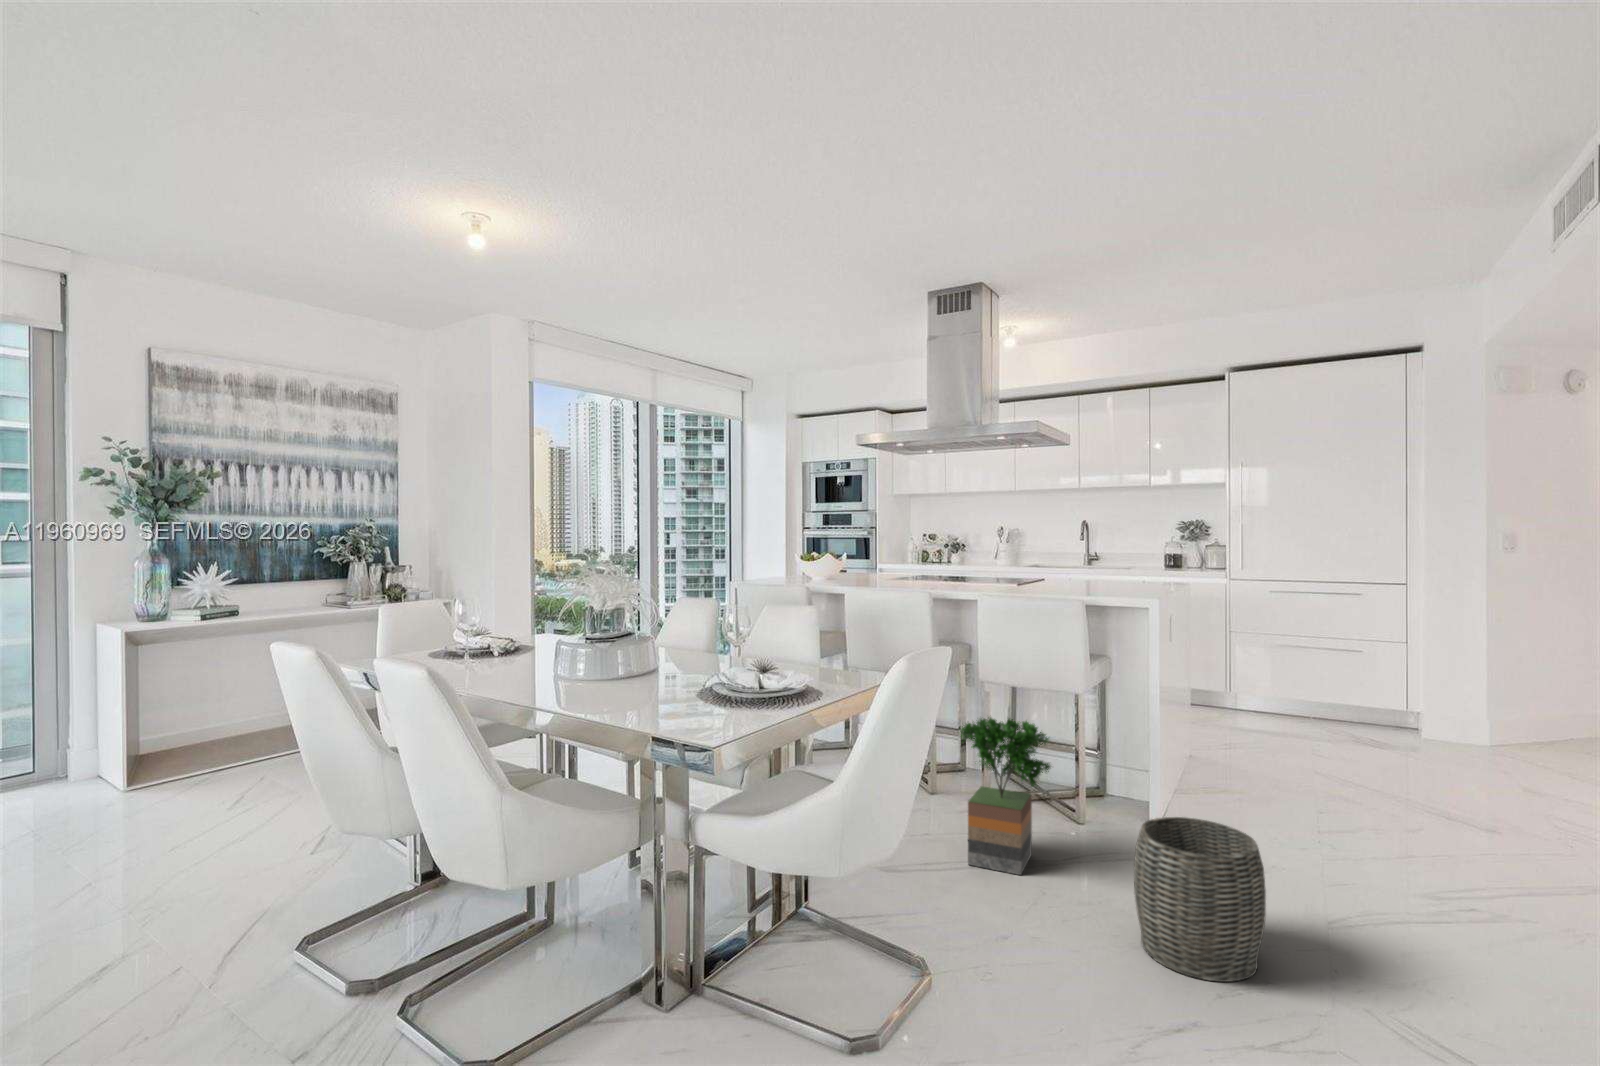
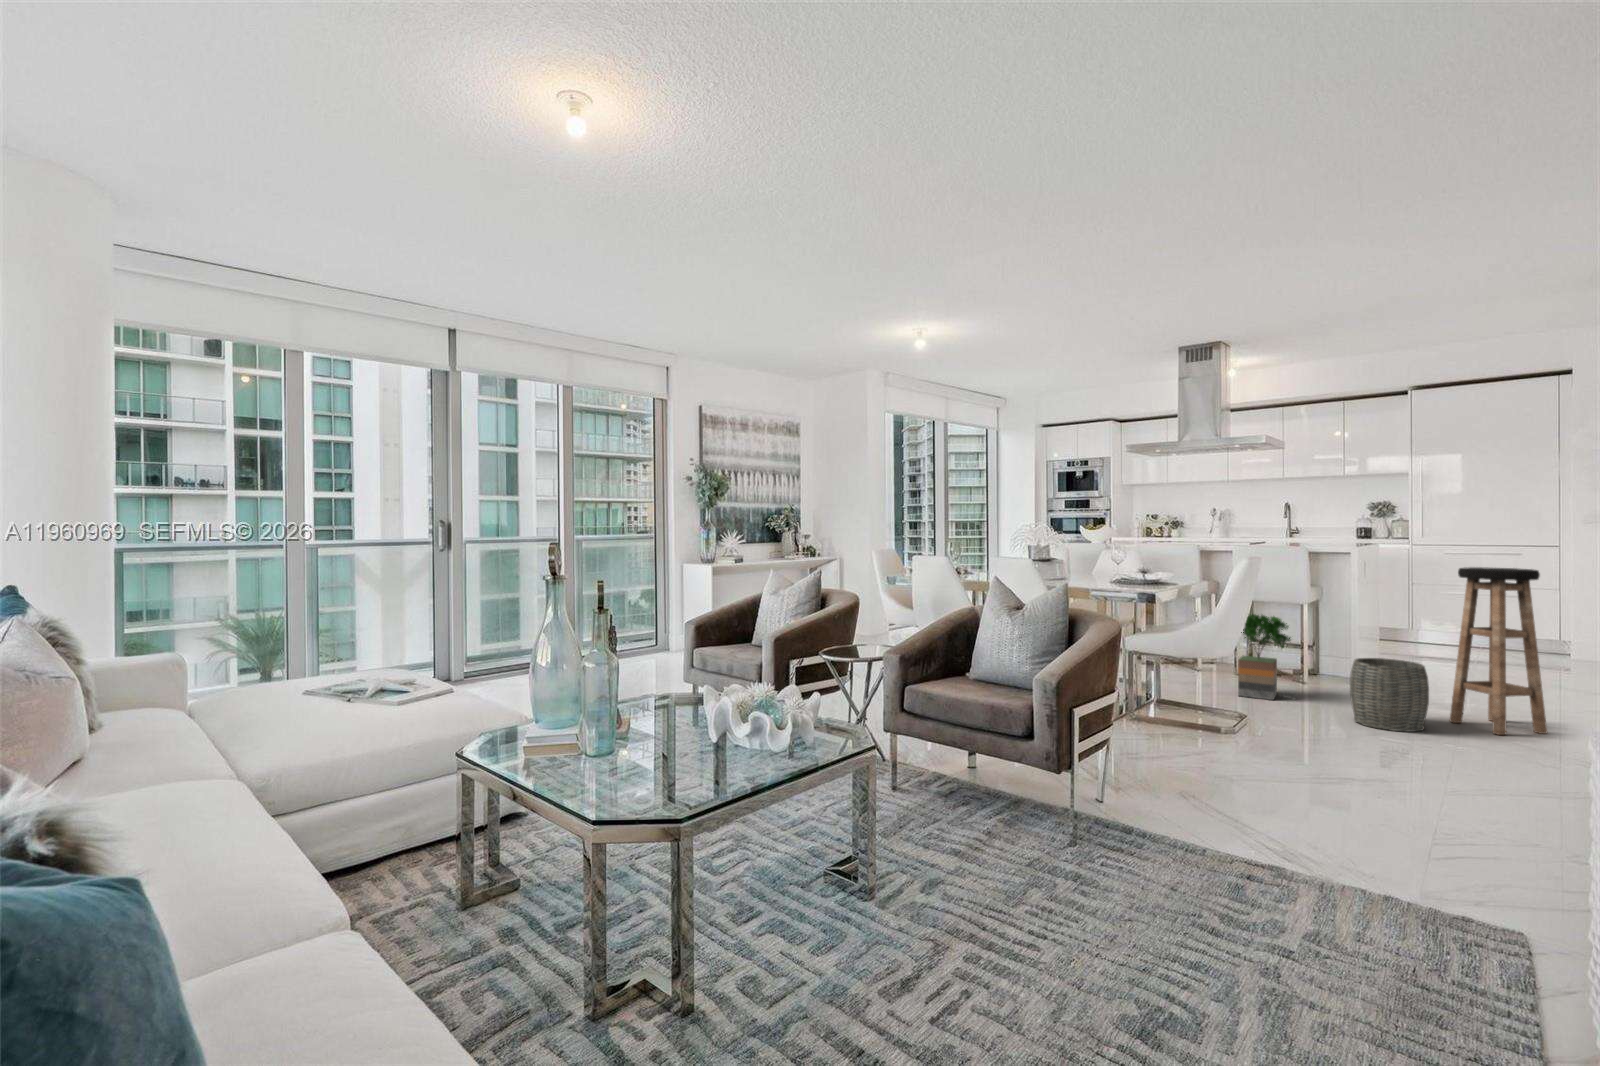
bar stool: none [1296,650,1459,982] -> present [1450,567,1547,735]

